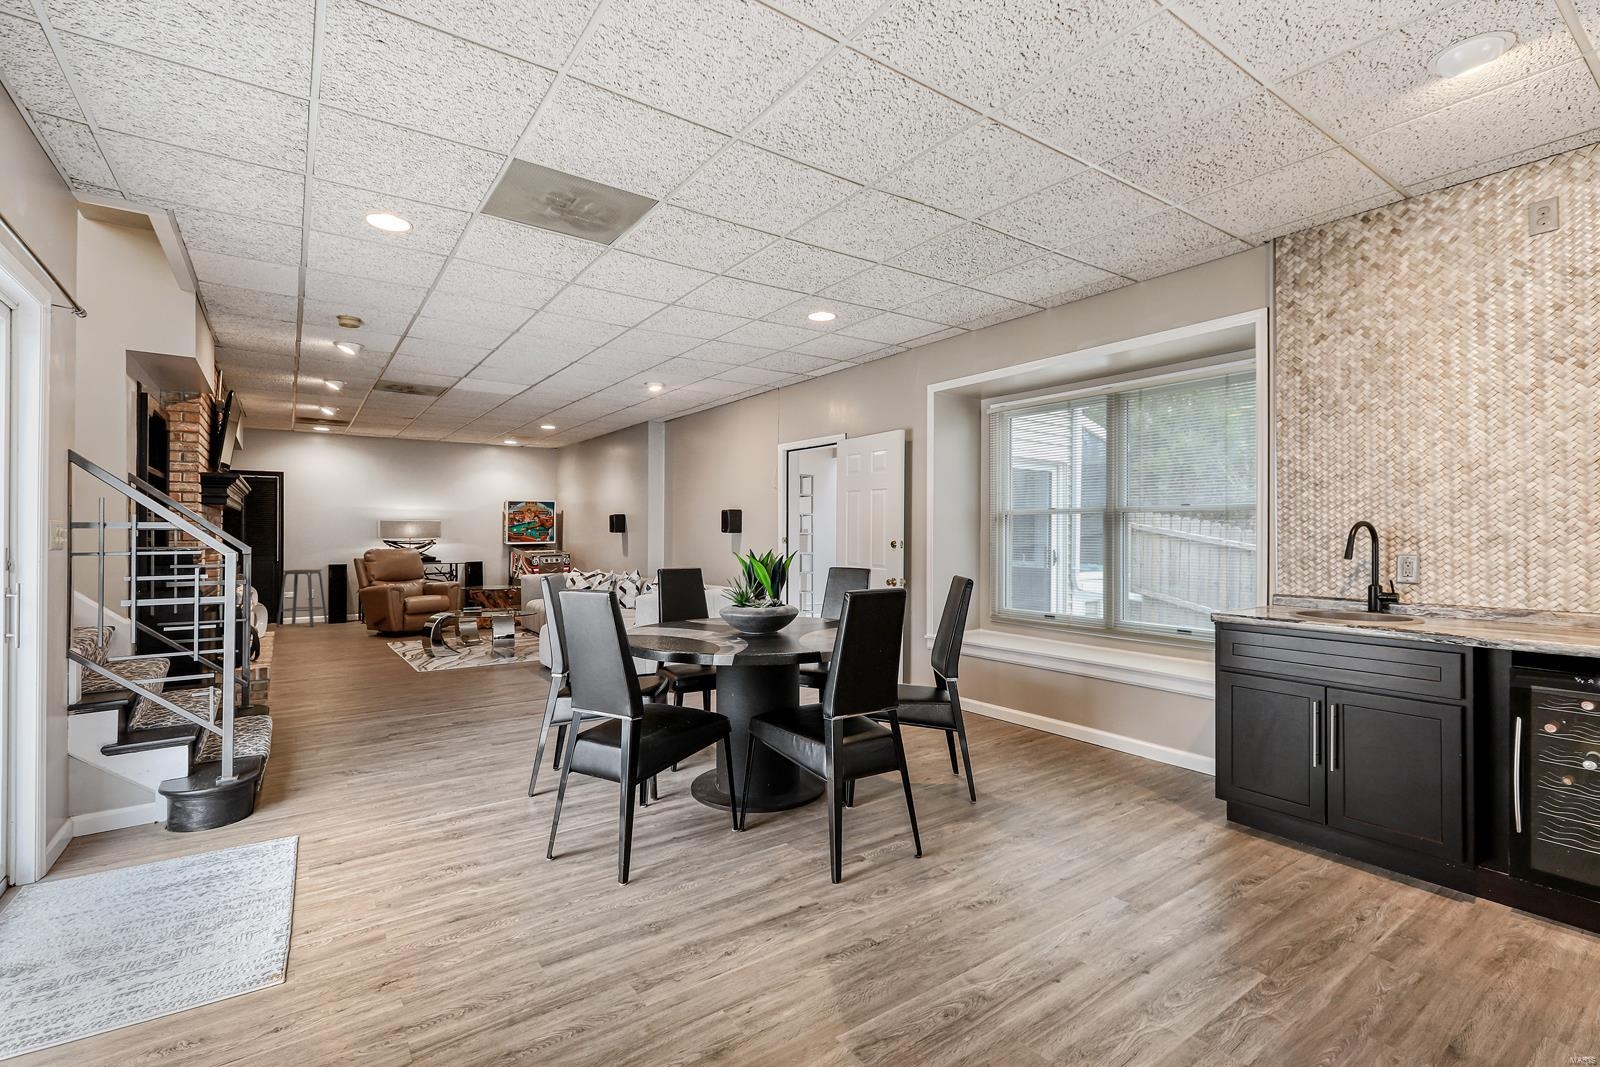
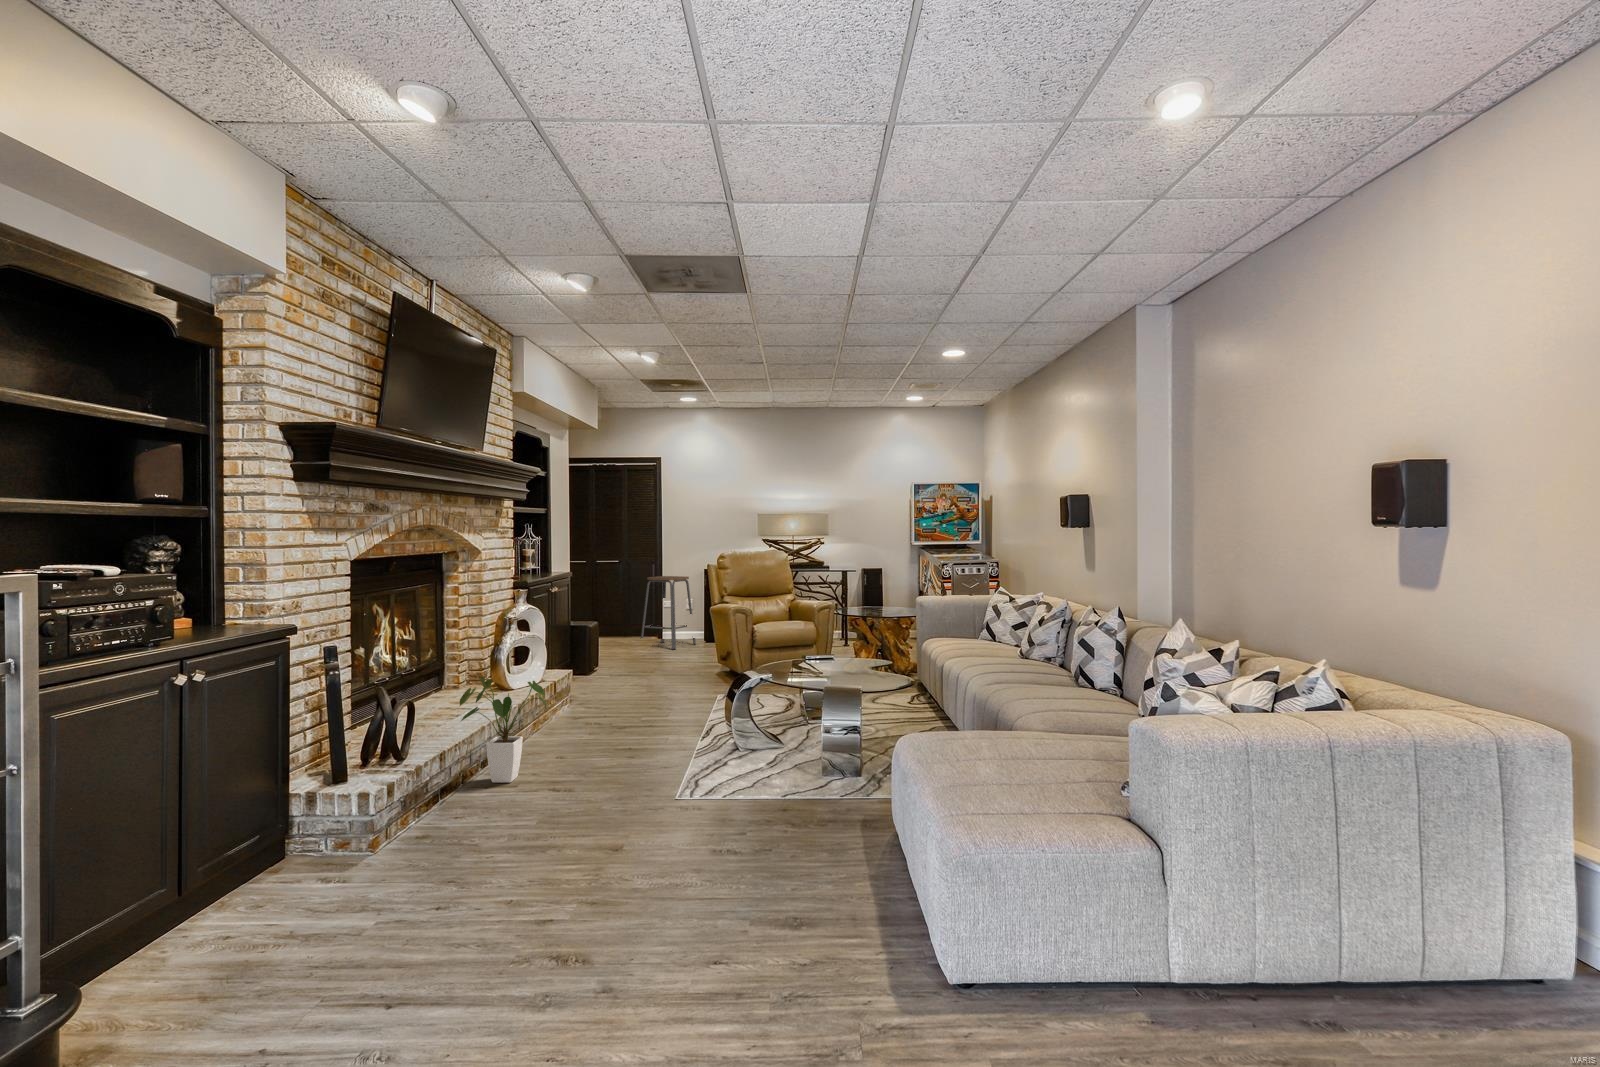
house plant: none [263,623,326,684] -> present [459,676,548,783]

